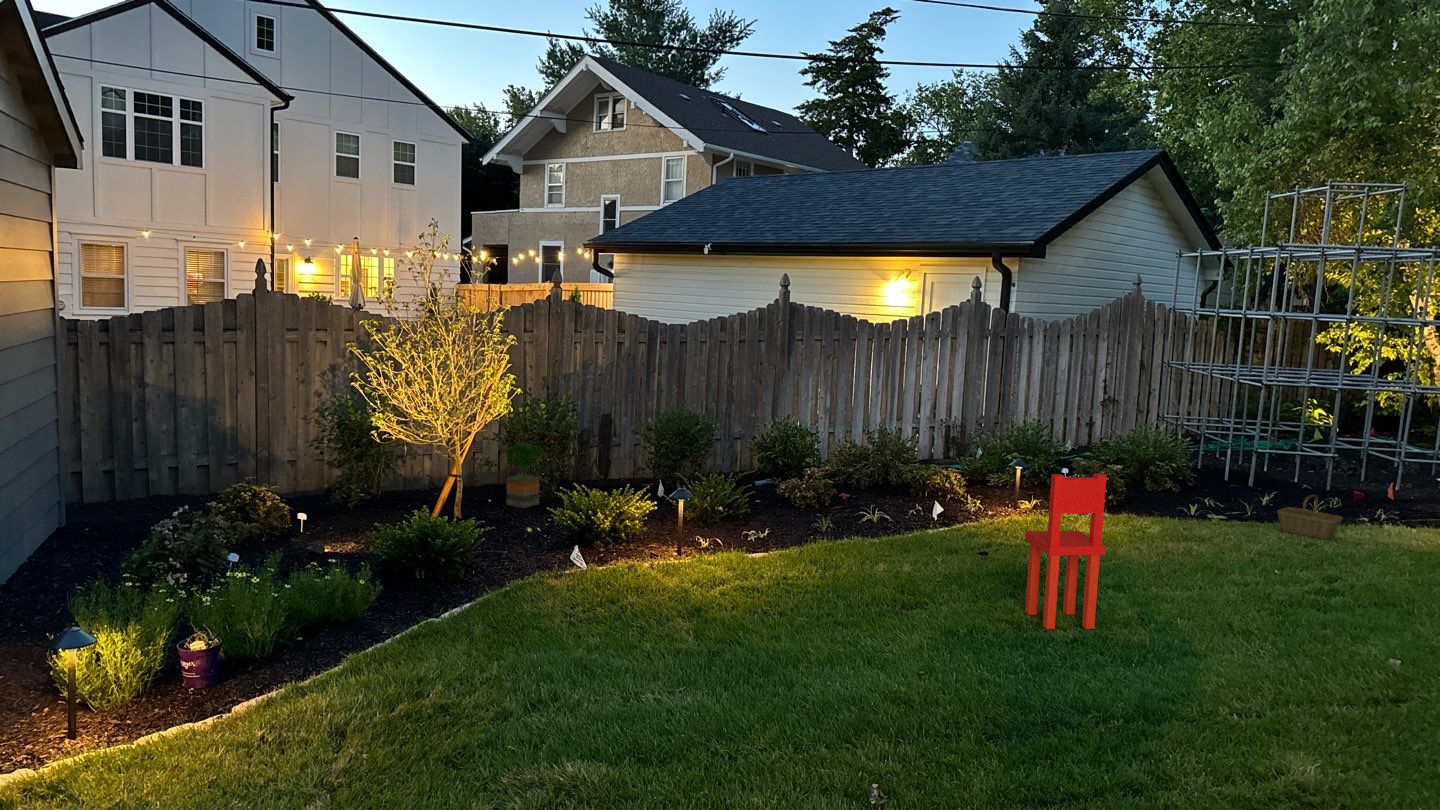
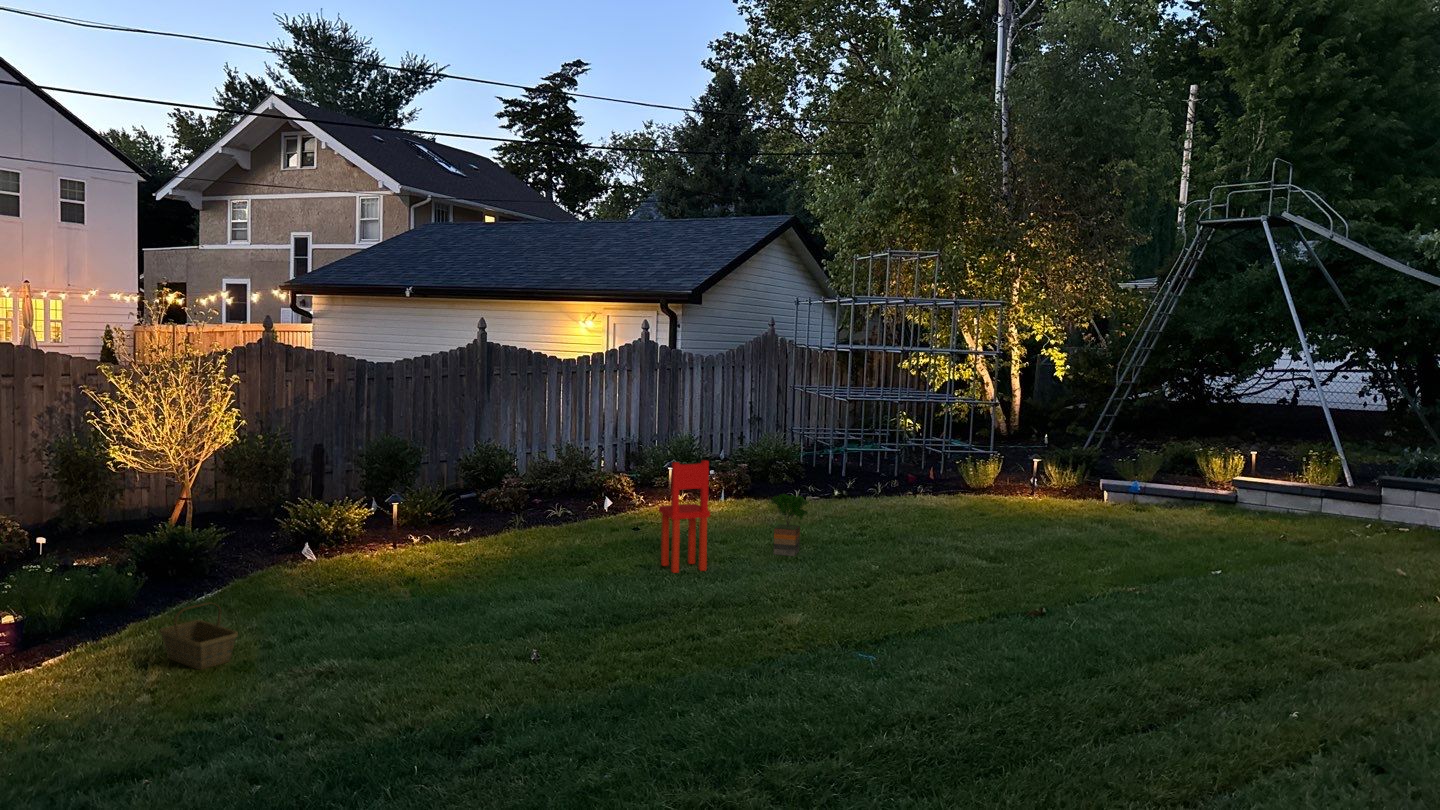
potted tree: present [506,443,545,508] -> present [771,494,808,556]
basket: present [1277,495,1342,539] -> present [159,602,238,670]

